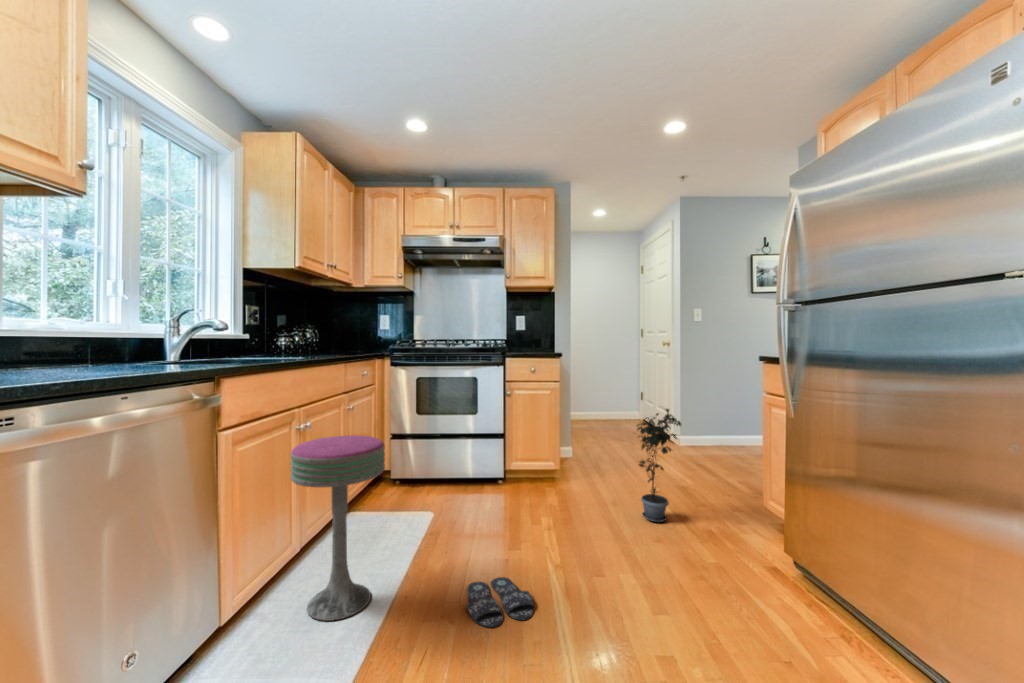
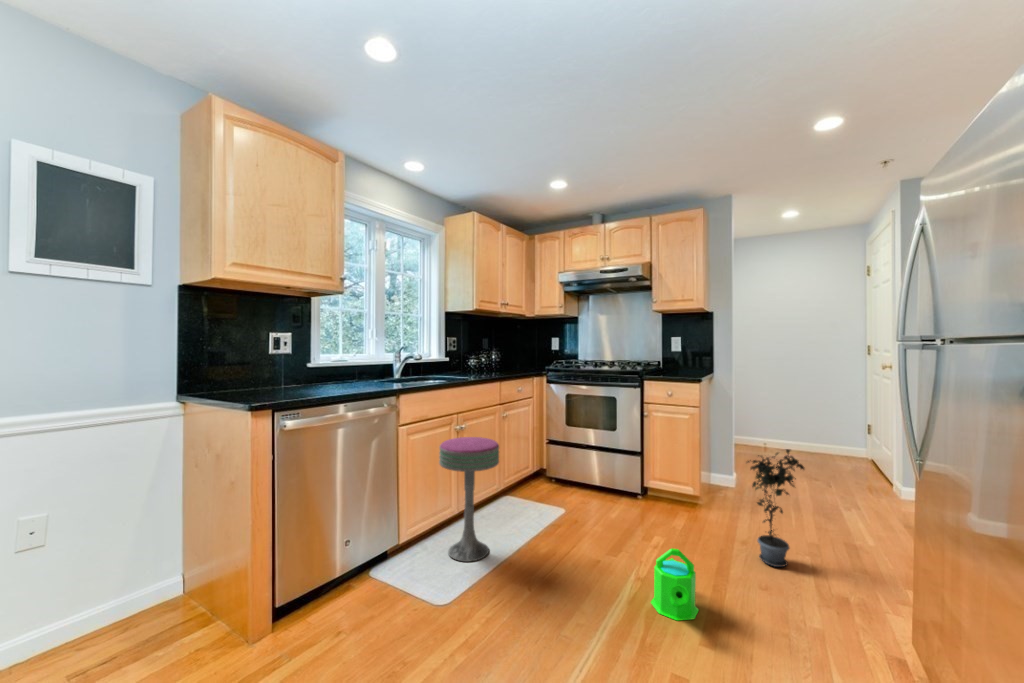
watering can: none [591,525,649,604] -> present [651,548,699,621]
slippers: present [466,577,534,628] -> none [543,565,596,602]

